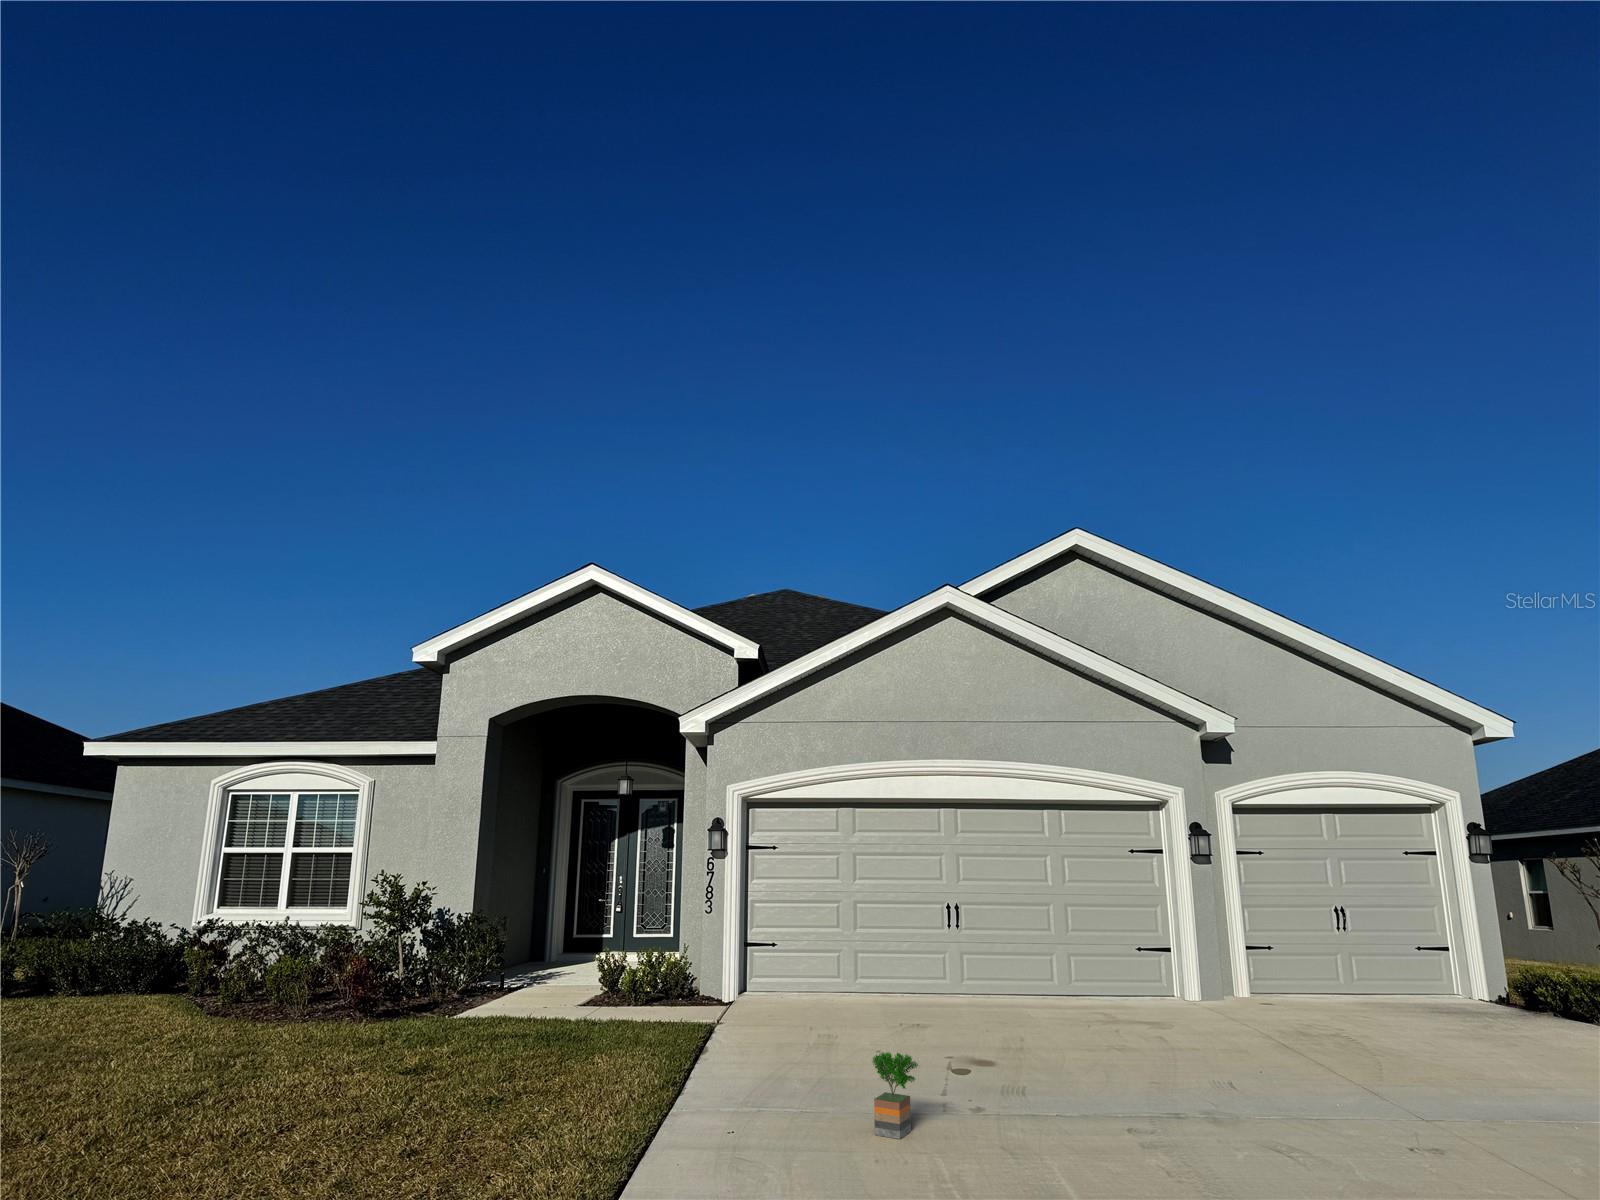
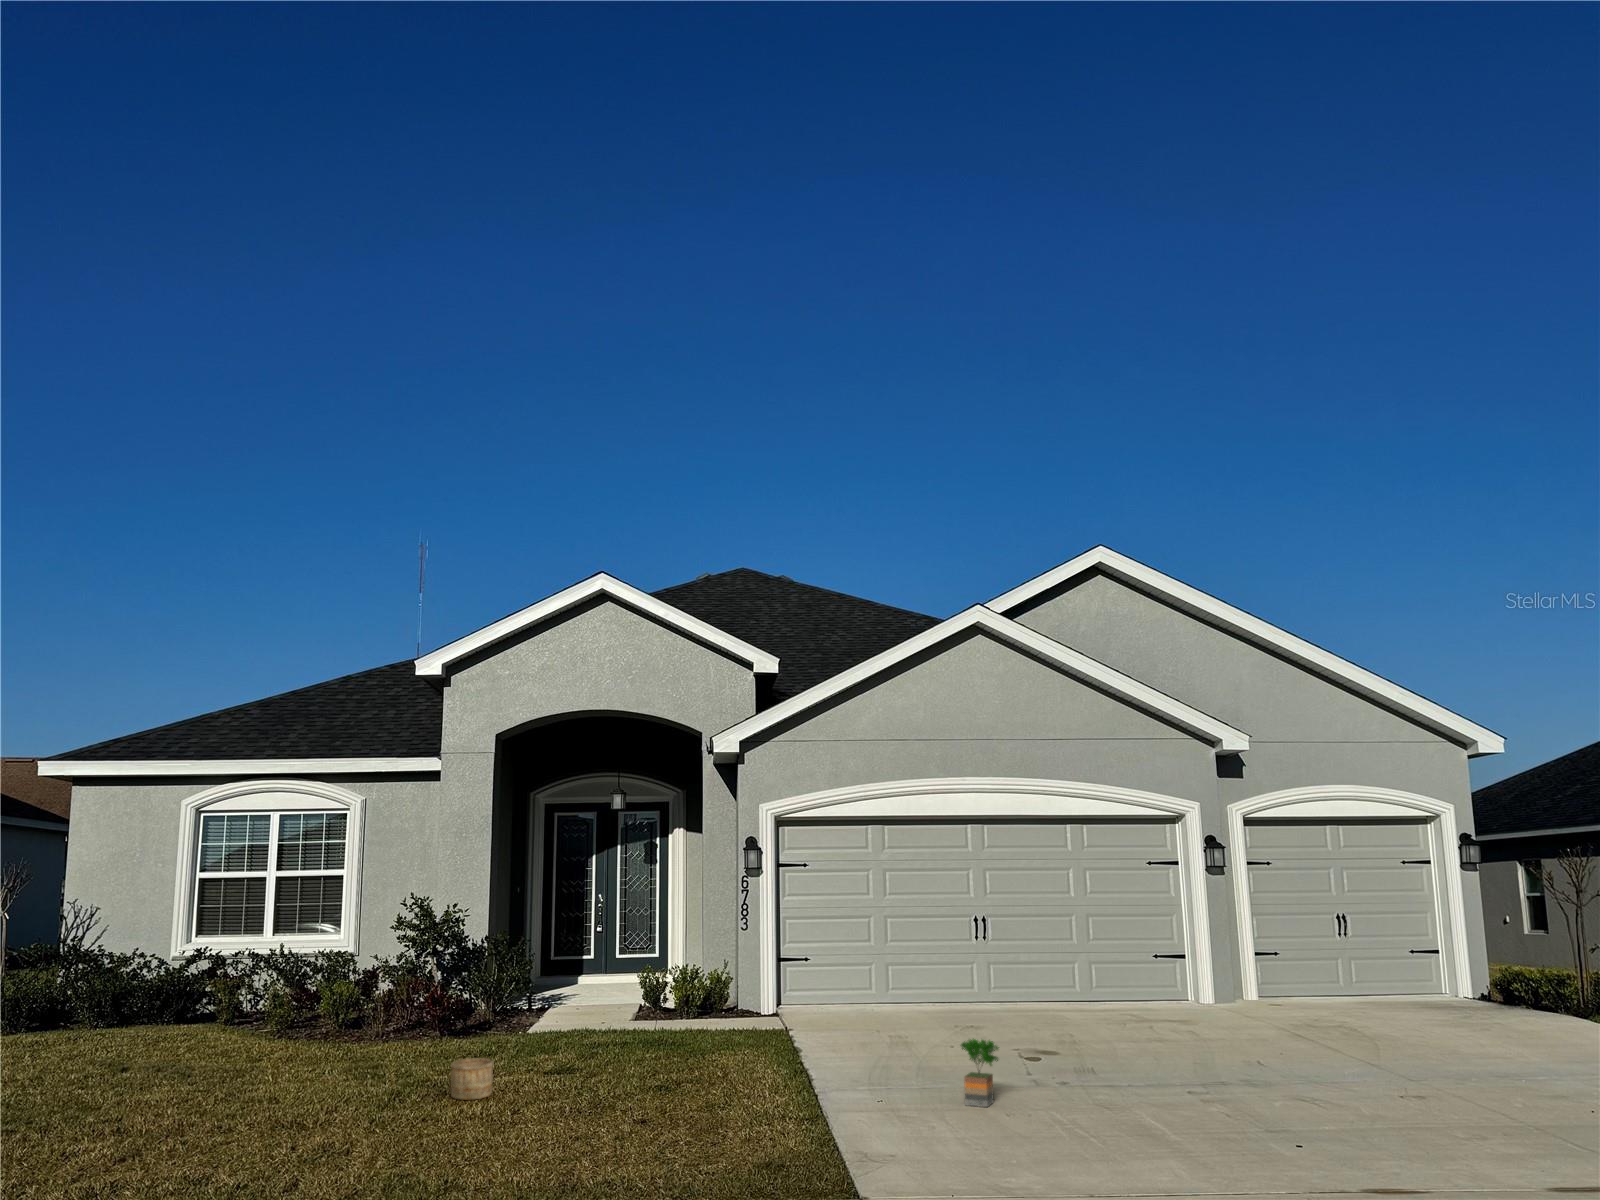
wooden bucket: none [308,1053,361,1104] -> present [451,1058,494,1100]

